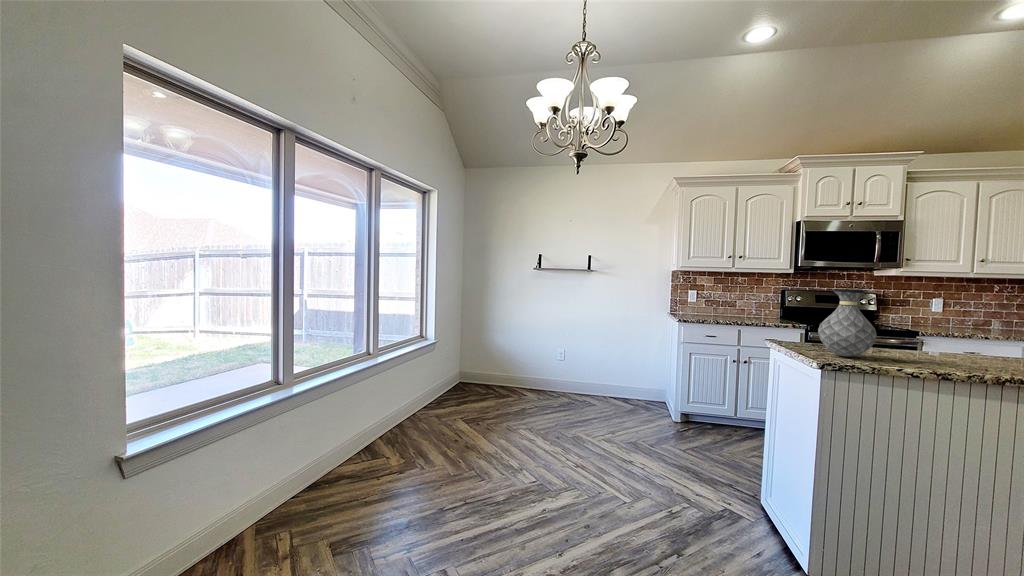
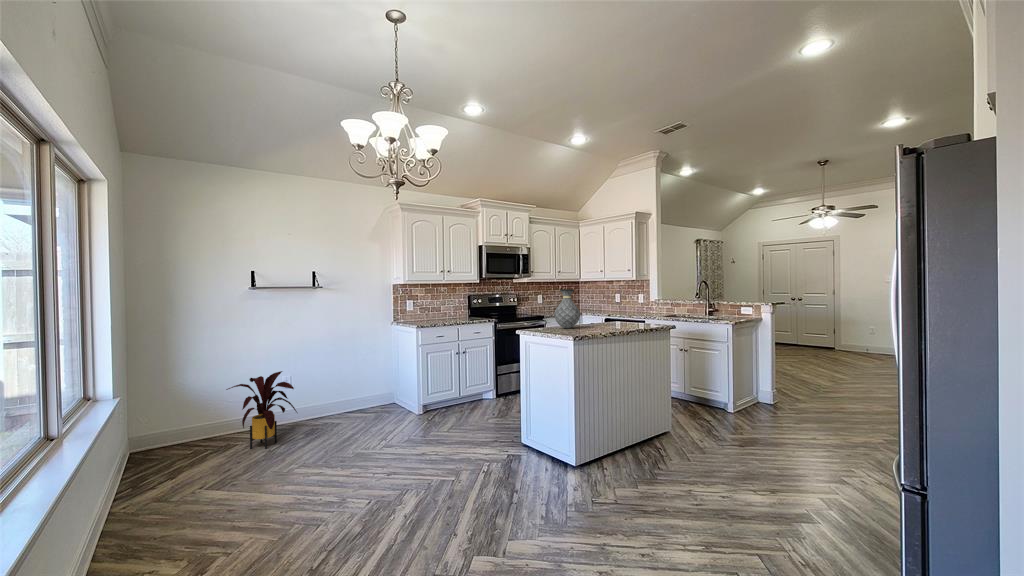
house plant: none [514,342,560,402] -> present [226,371,297,449]

